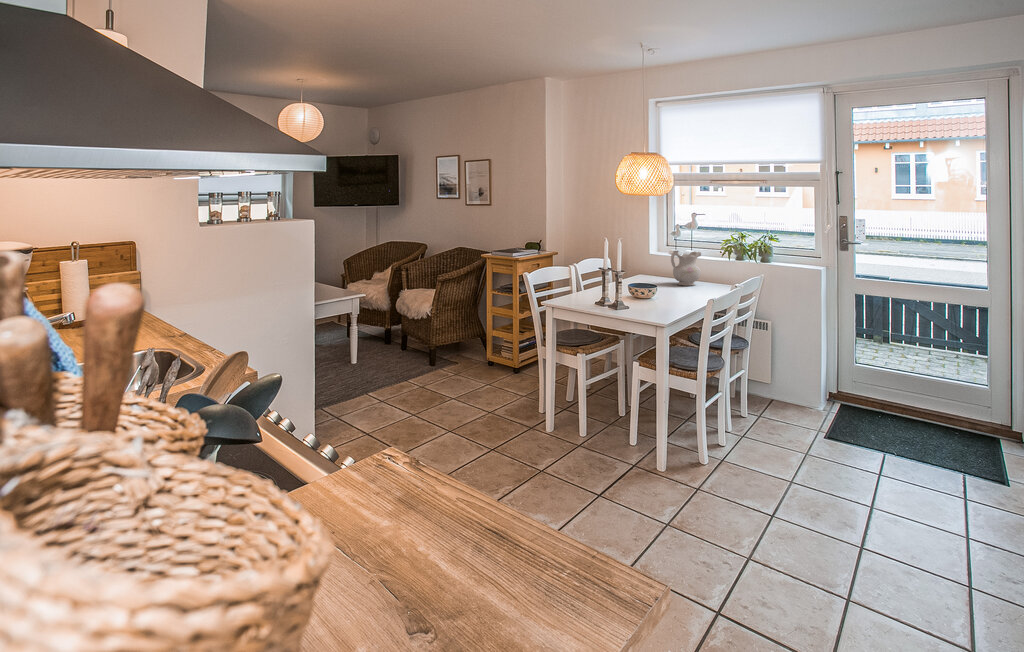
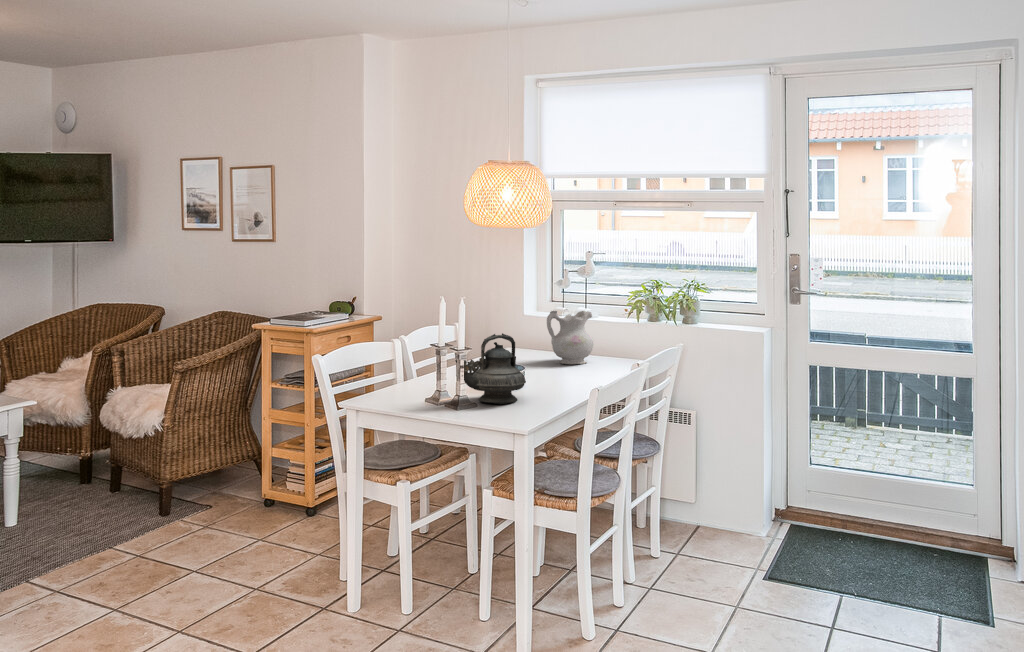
teapot: none [619,262,664,308] -> present [455,333,526,404]

